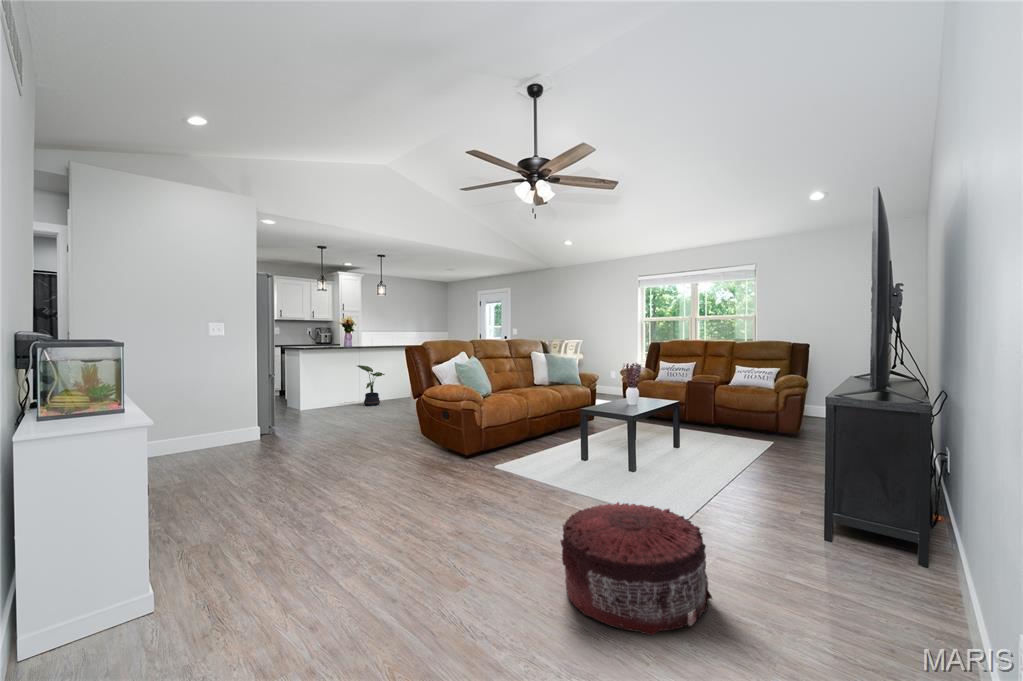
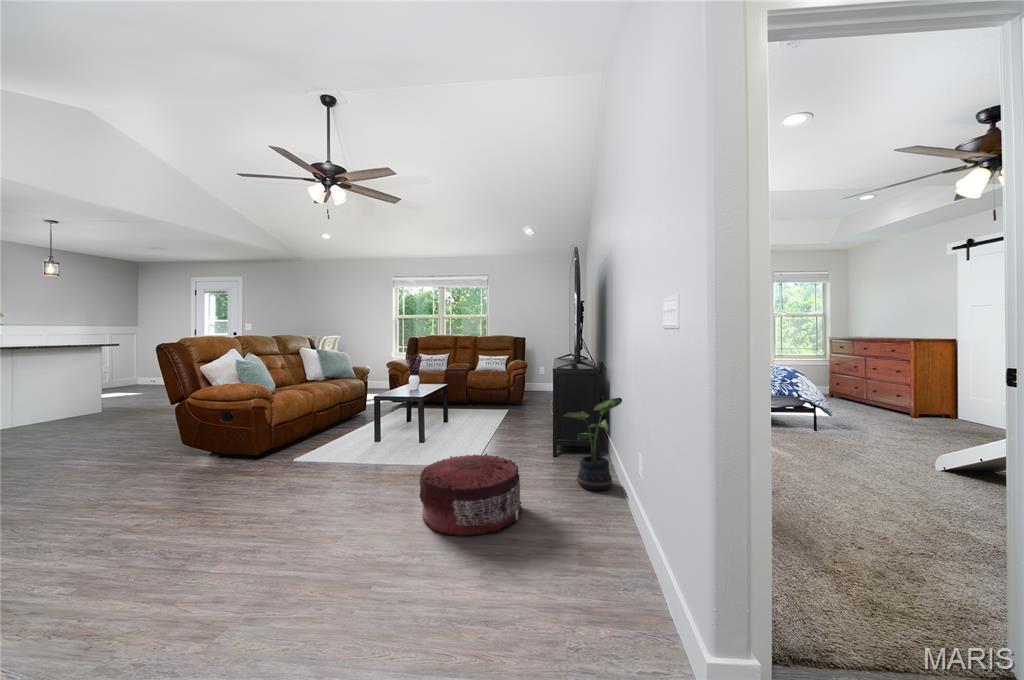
potted plant: present [358,365,384,406] -> present [564,398,622,491]

